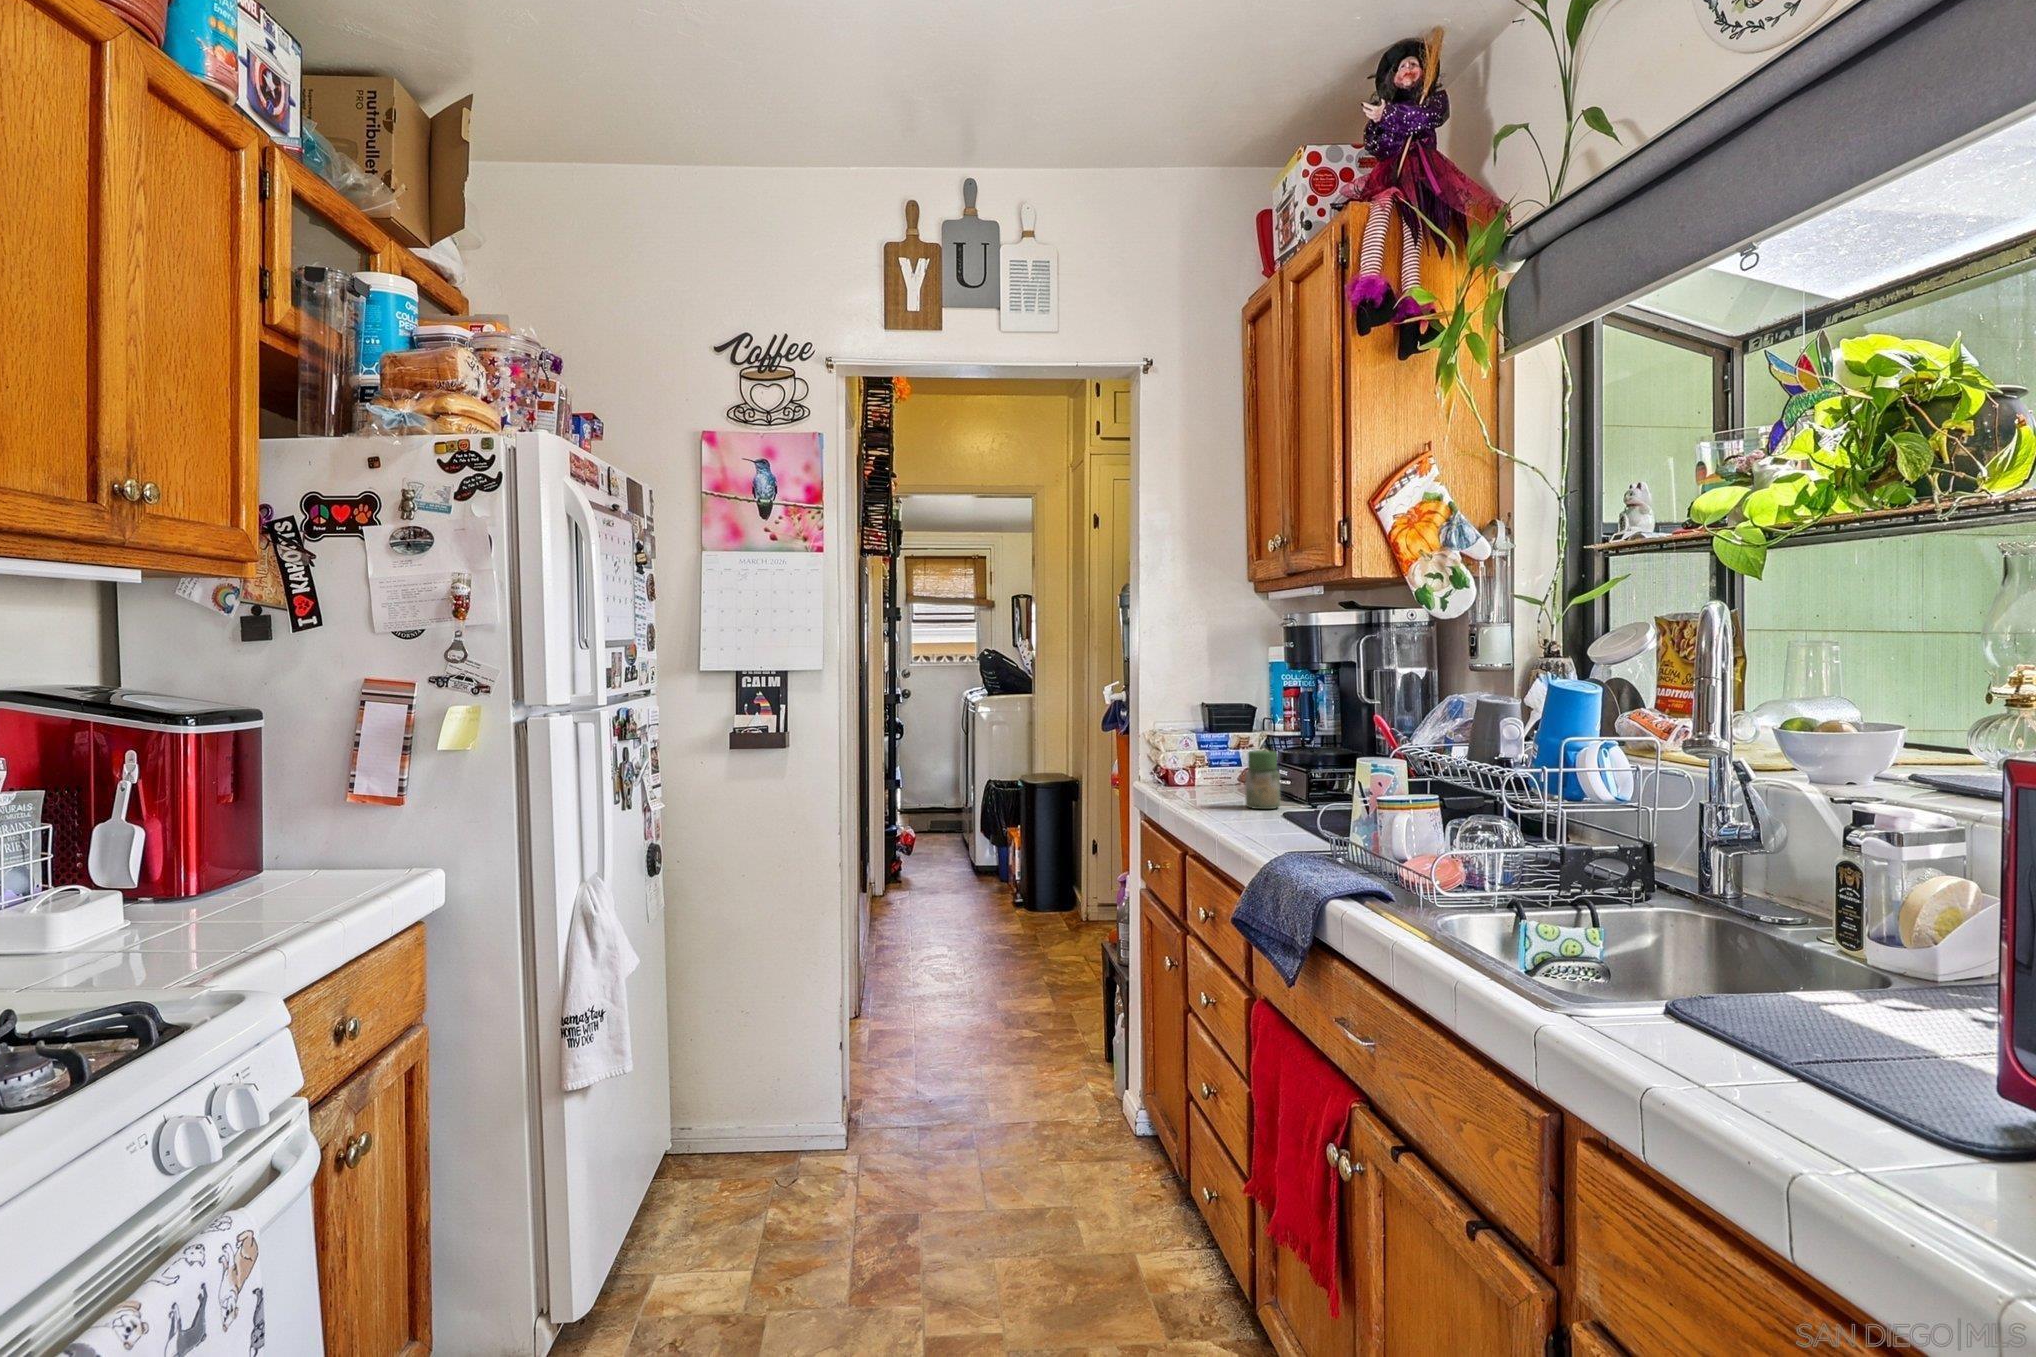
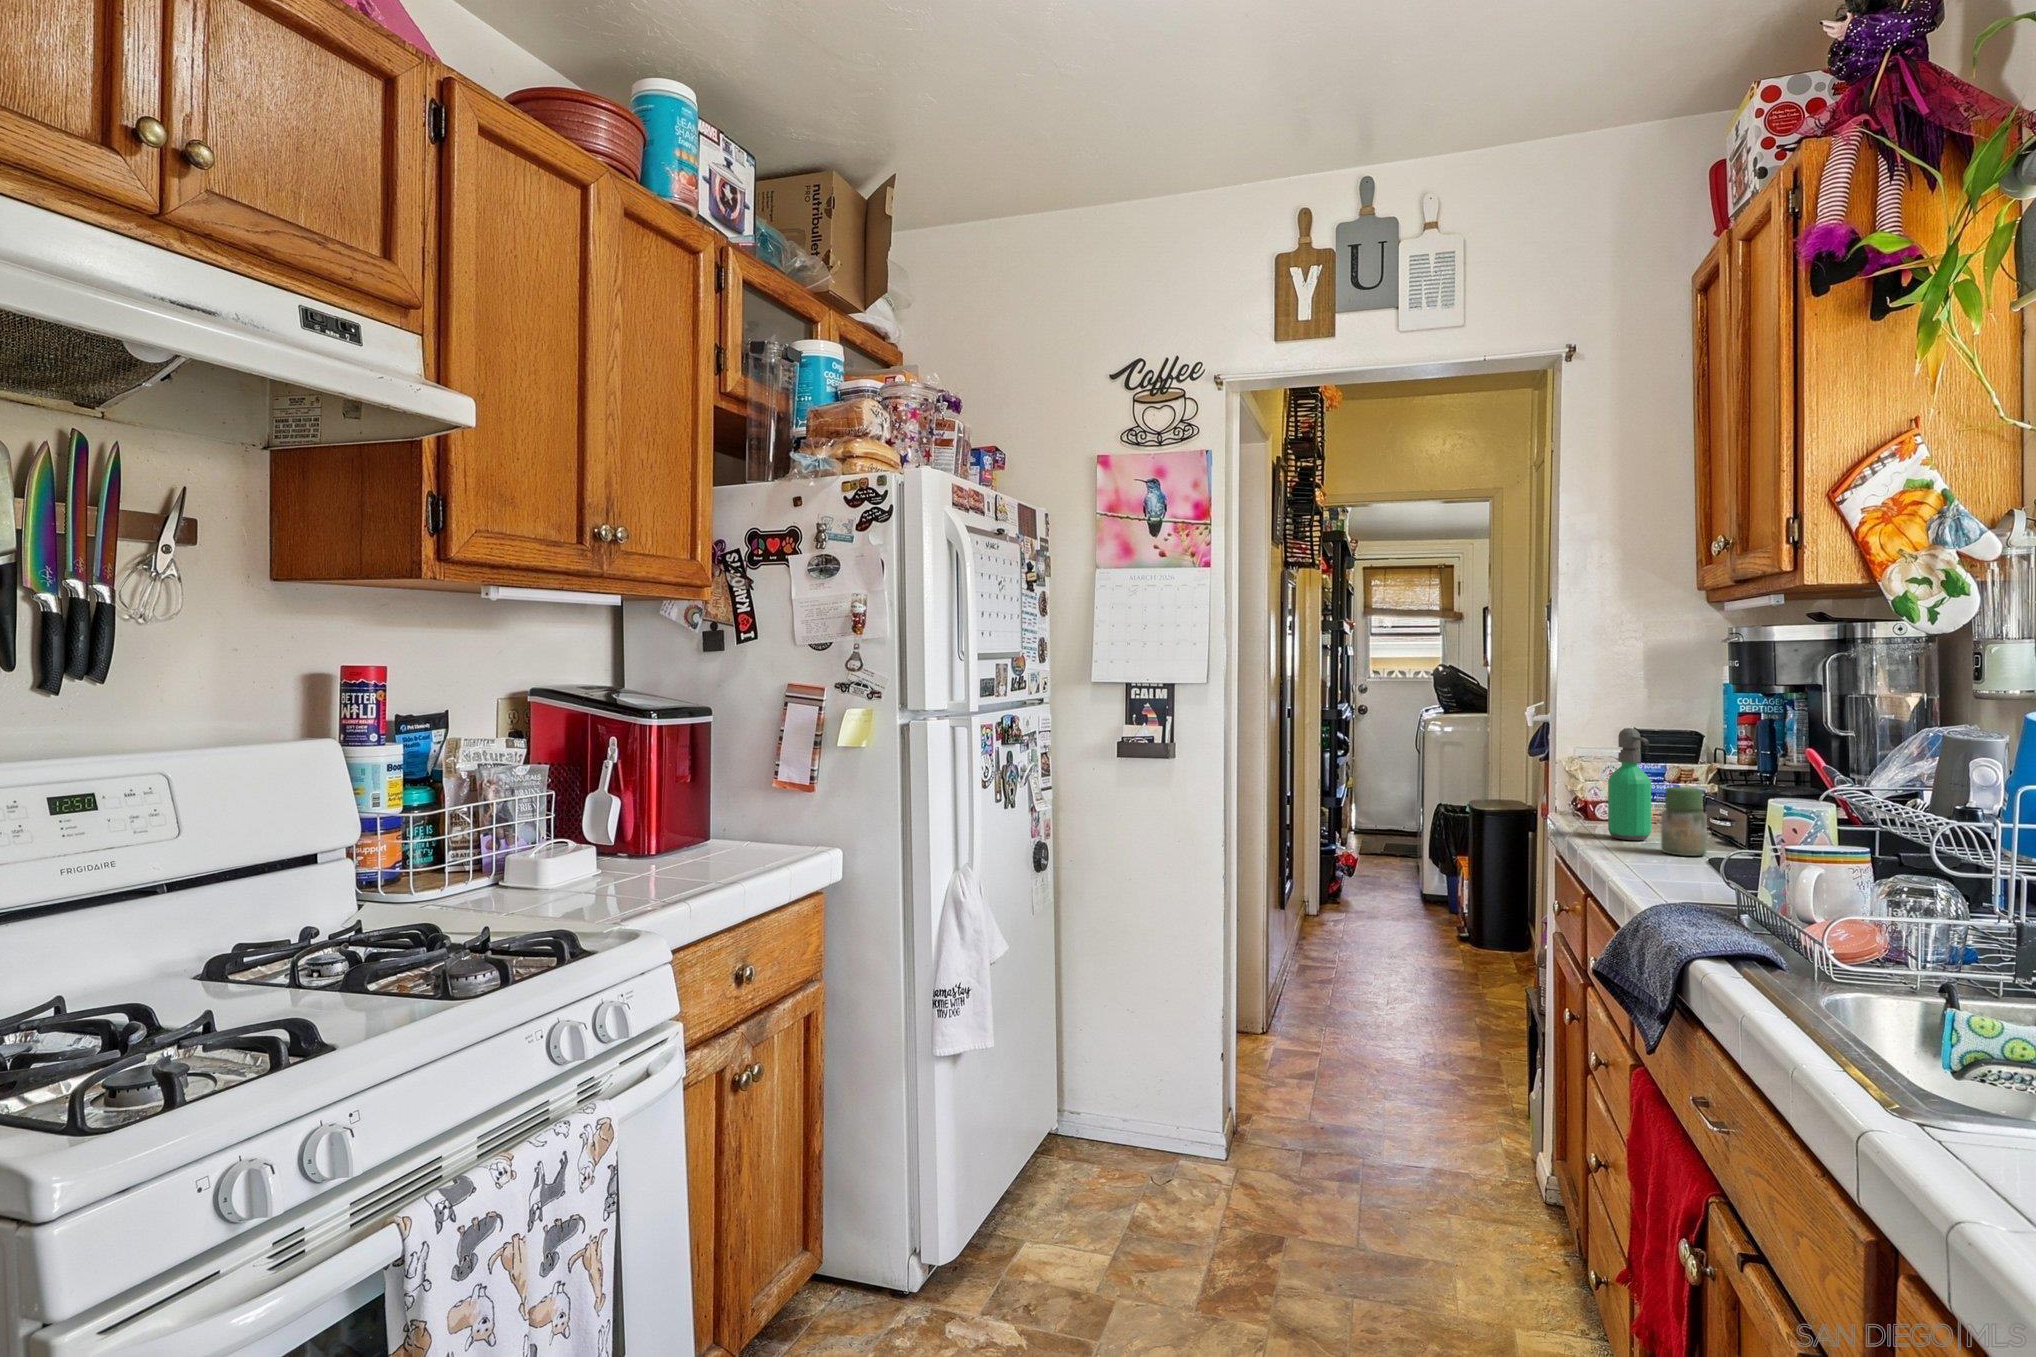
soap dispenser: none [1197,701,1231,799] -> present [1608,728,1651,840]

